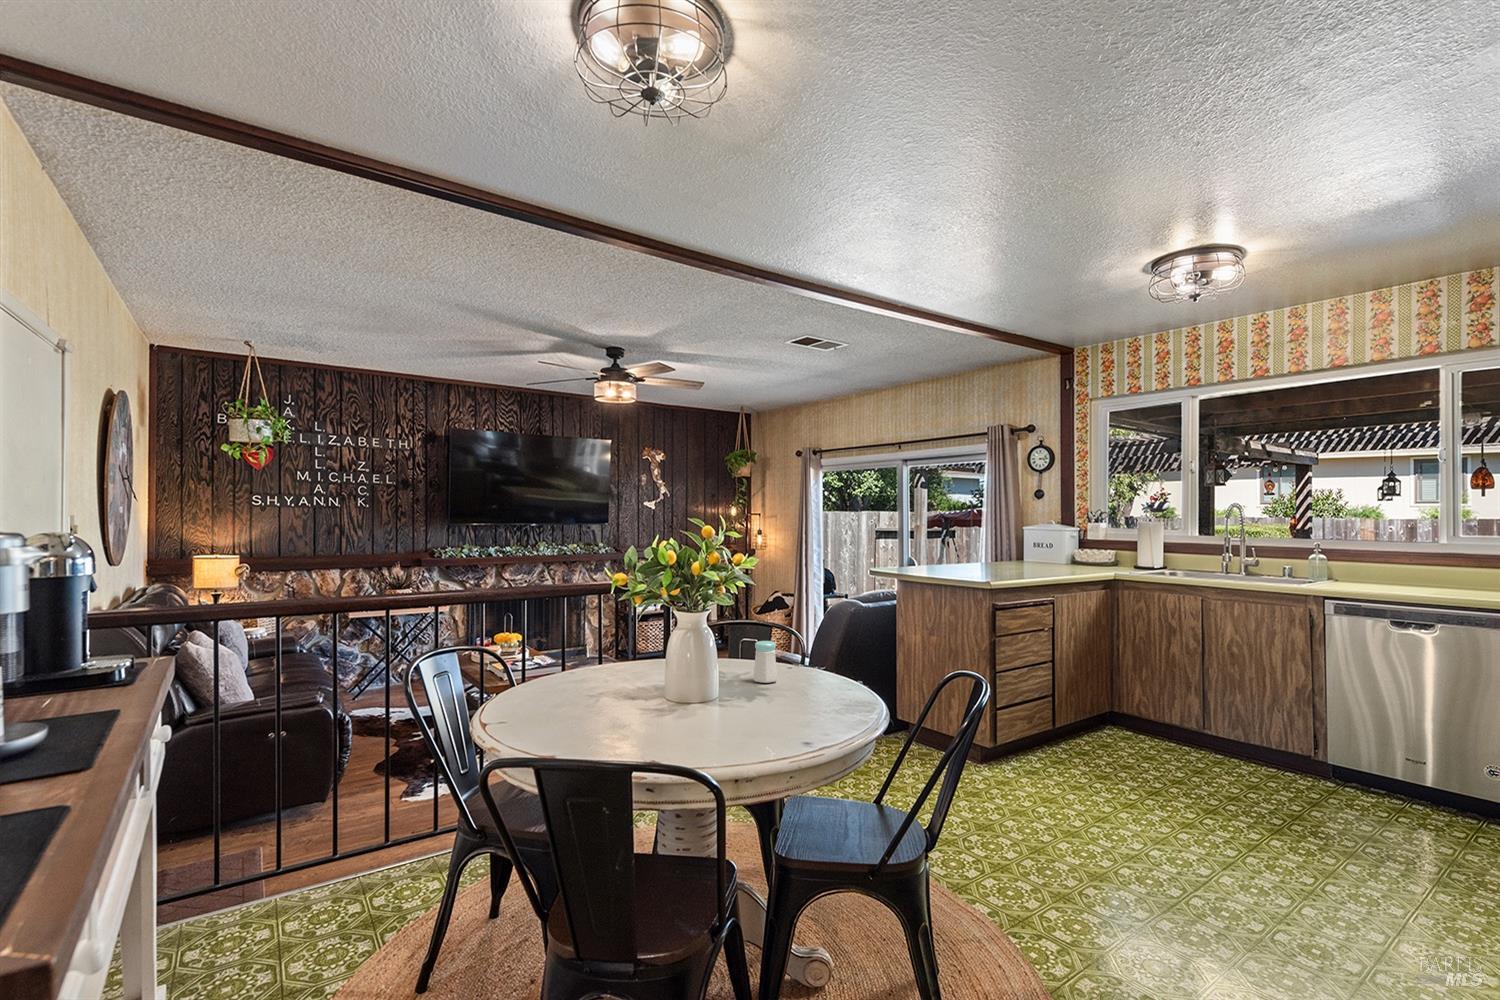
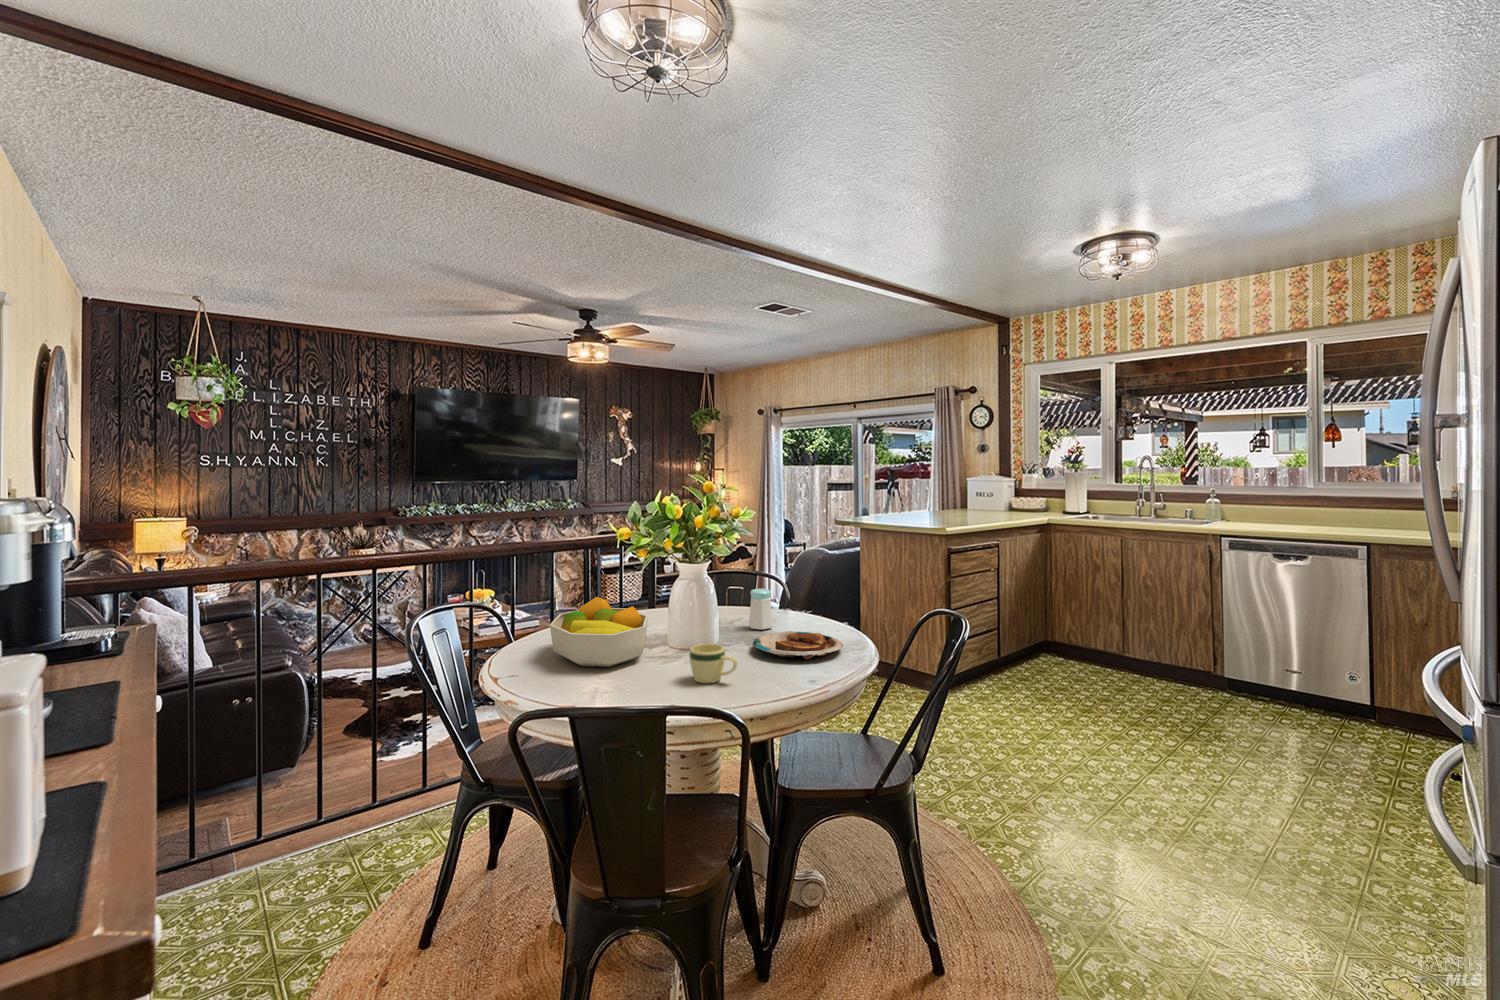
fruit bowl: none [549,644,646,713] -> present [550,597,648,667]
plate: none [746,685,839,713] -> present [753,631,843,659]
mug: none [676,692,721,731] -> present [690,644,738,683]

